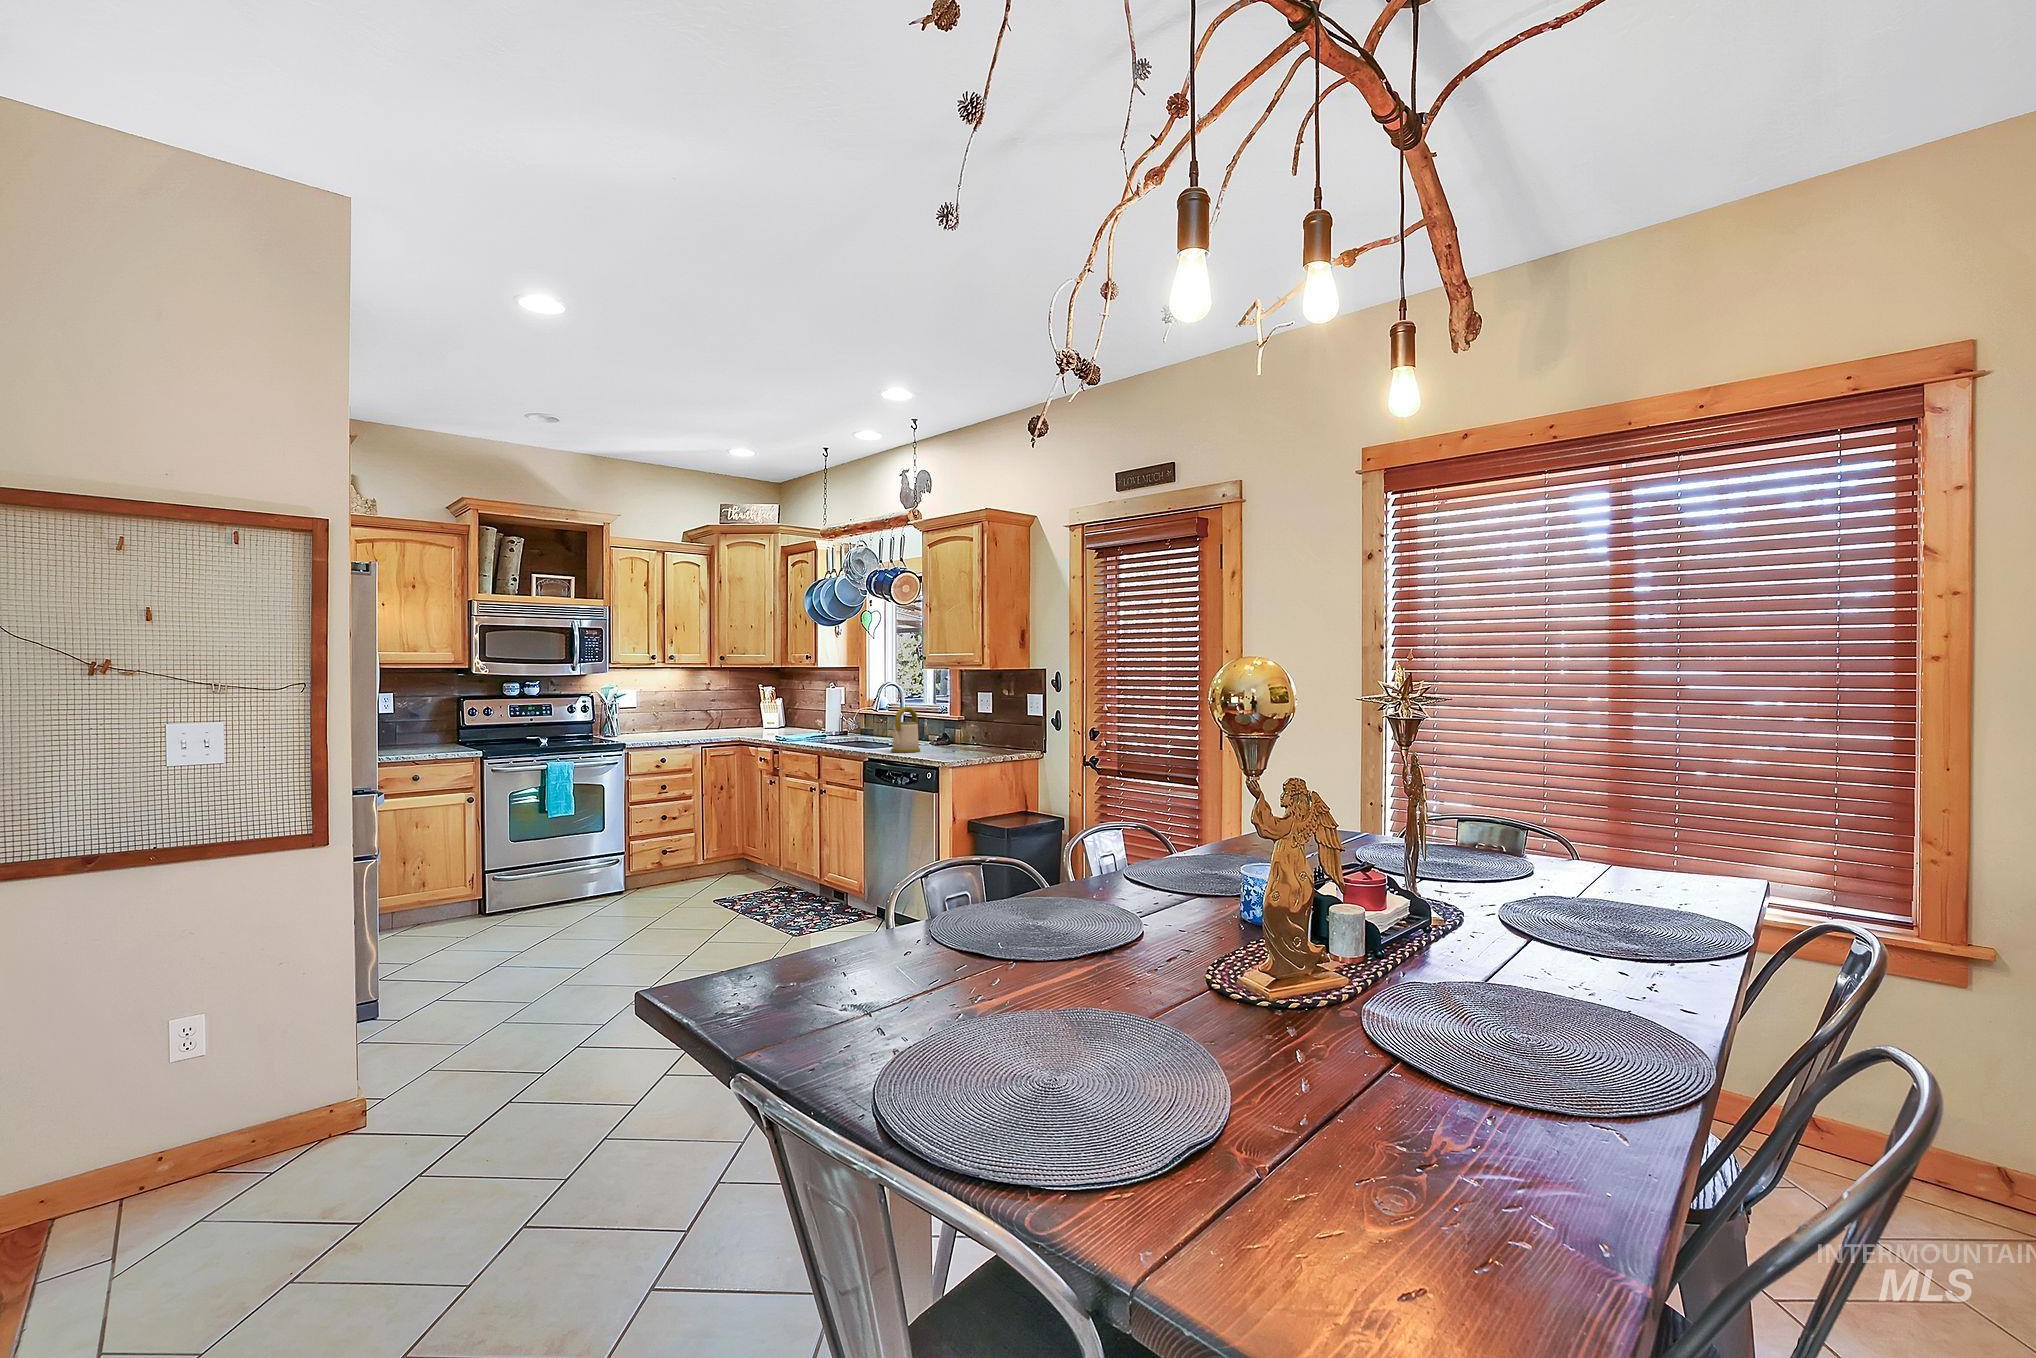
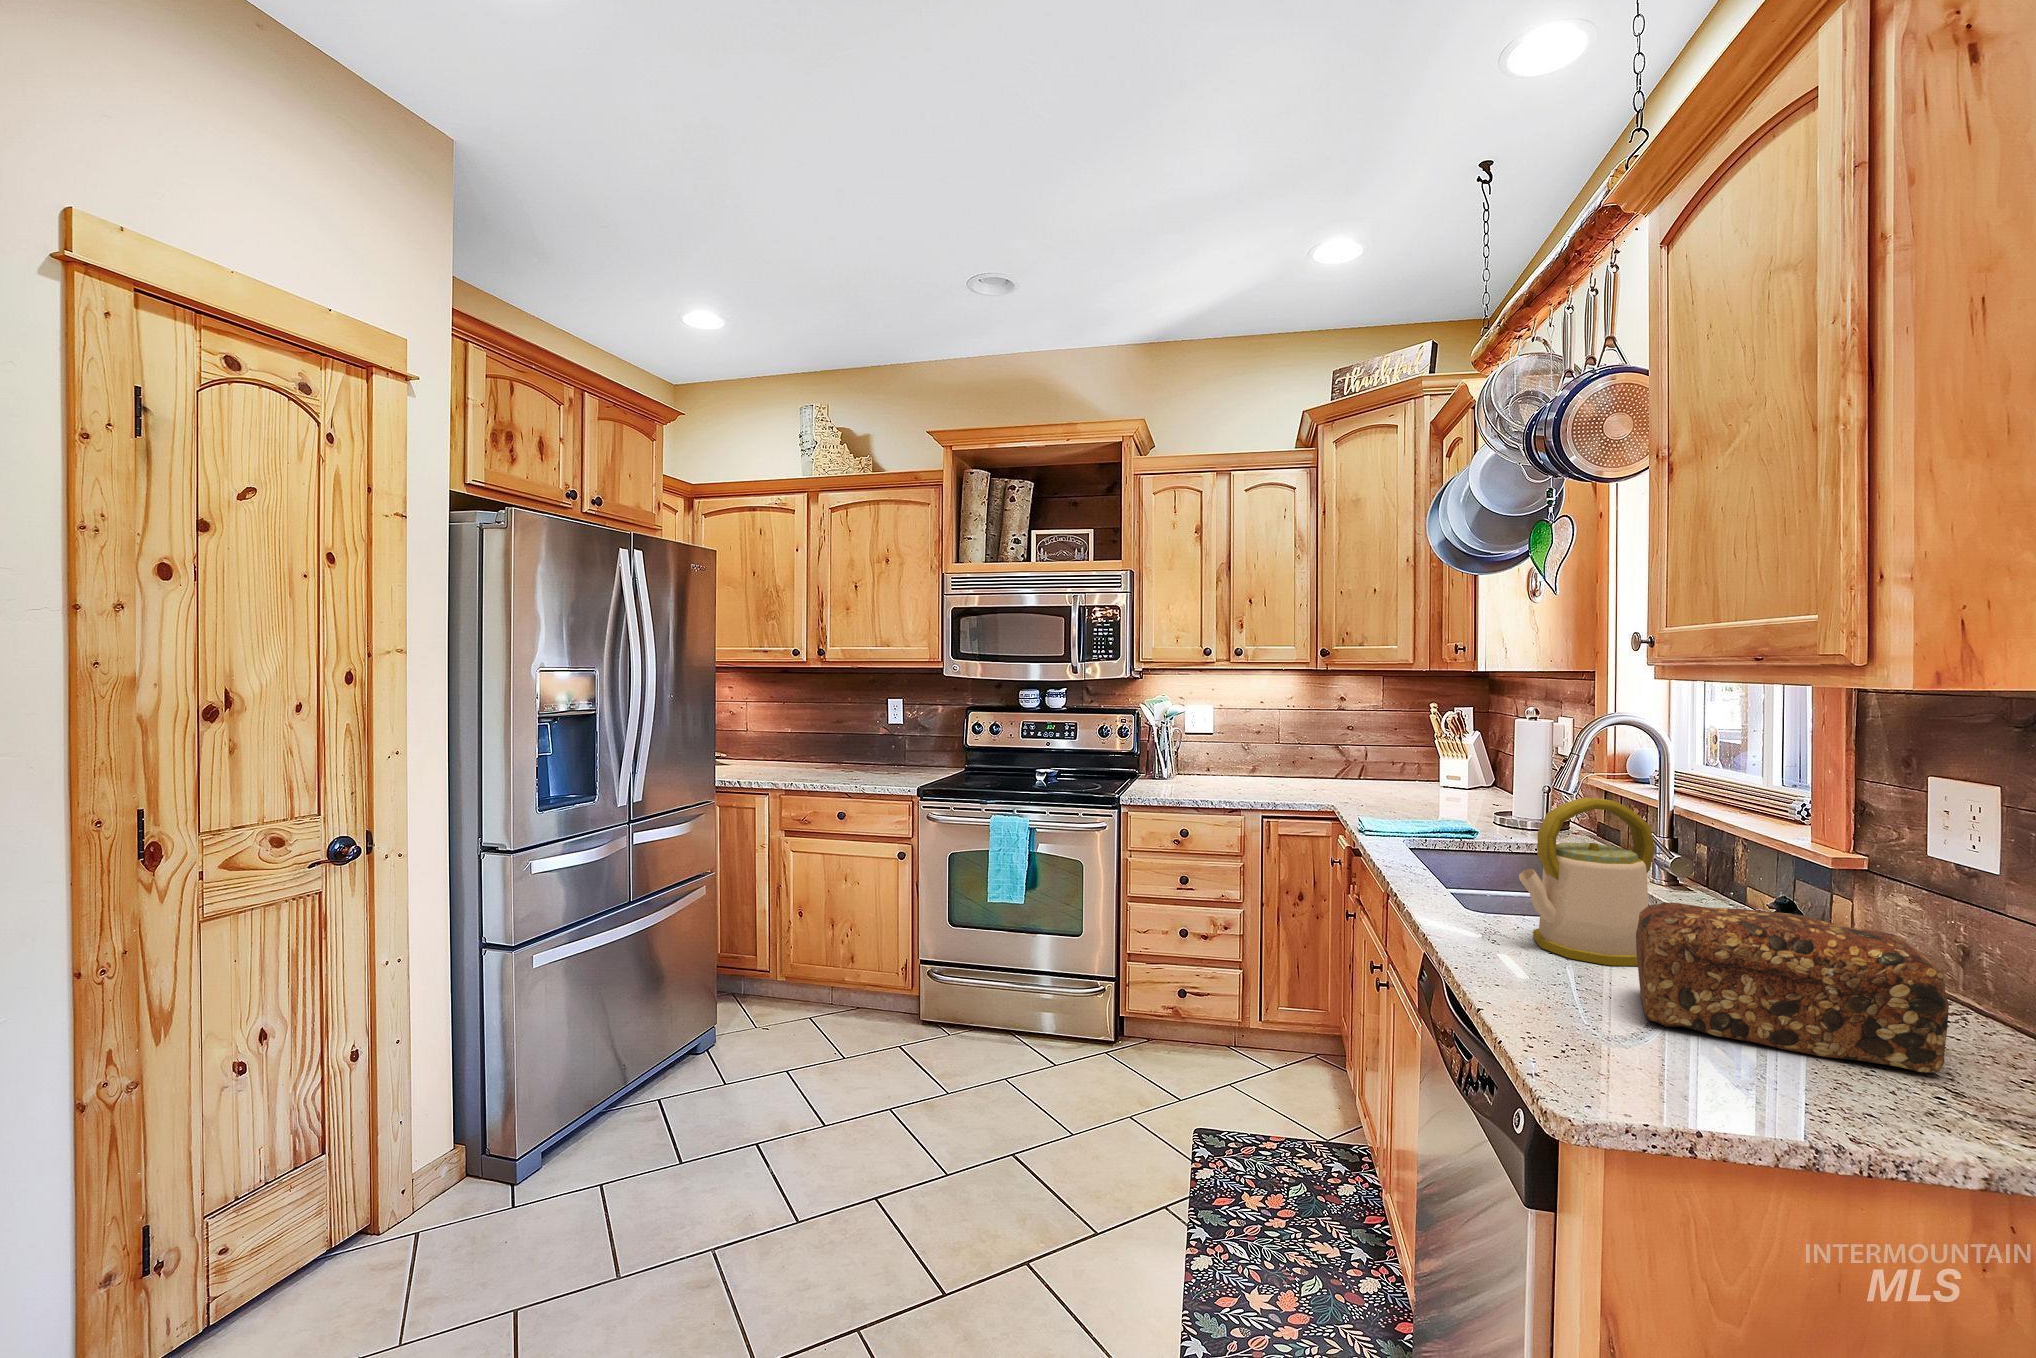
bread loaf: none [926,727,982,755] -> present [1636,902,1949,1073]

